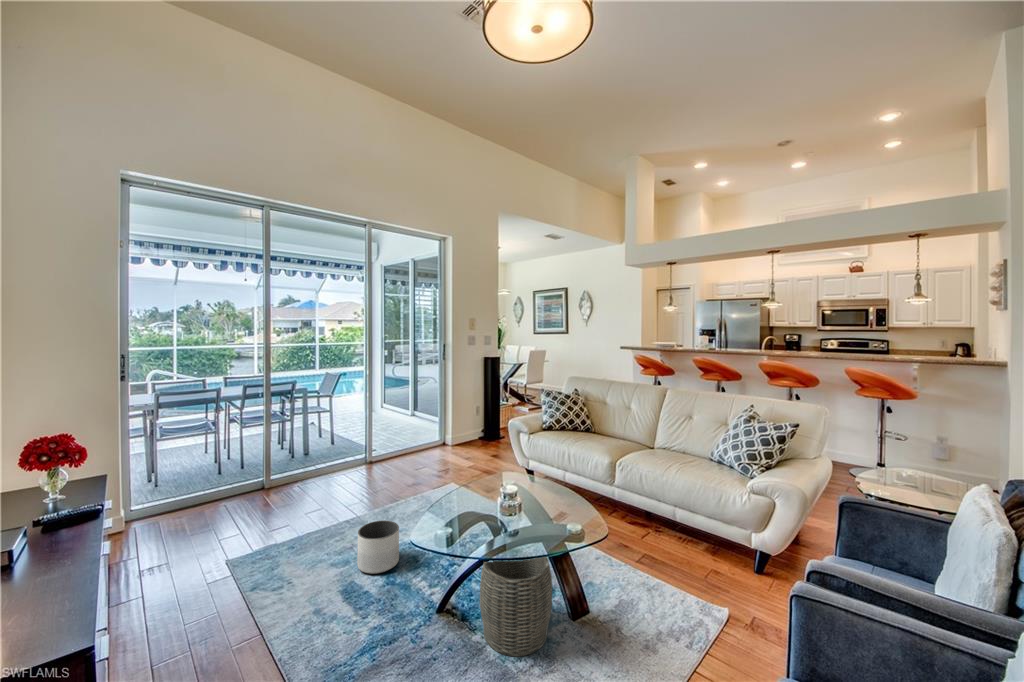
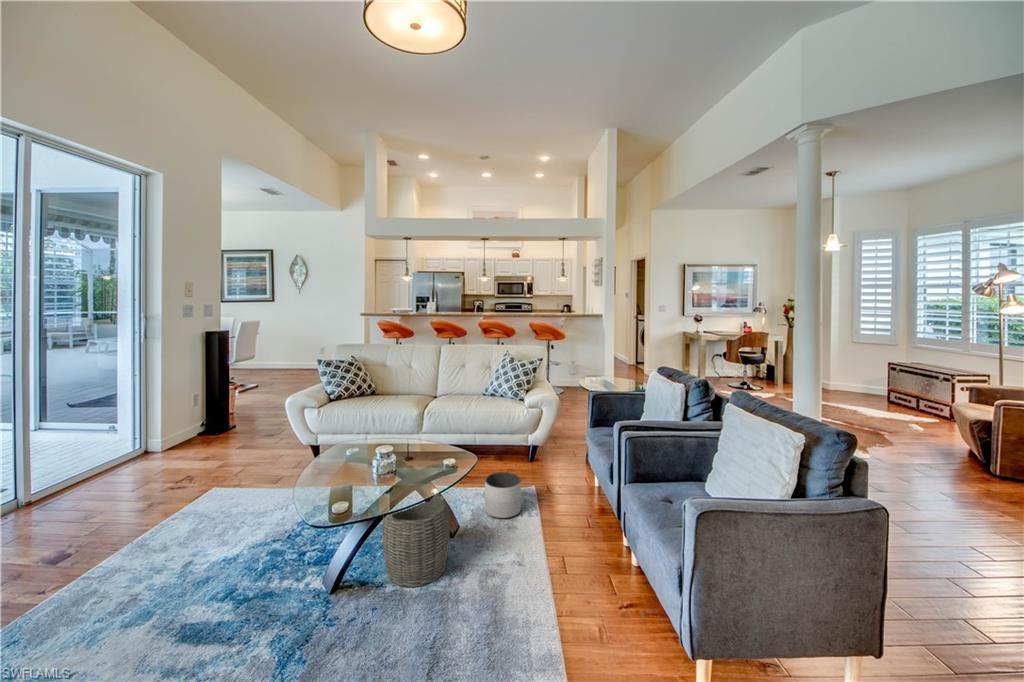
planter: present [357,520,399,574] -> present [485,472,521,519]

